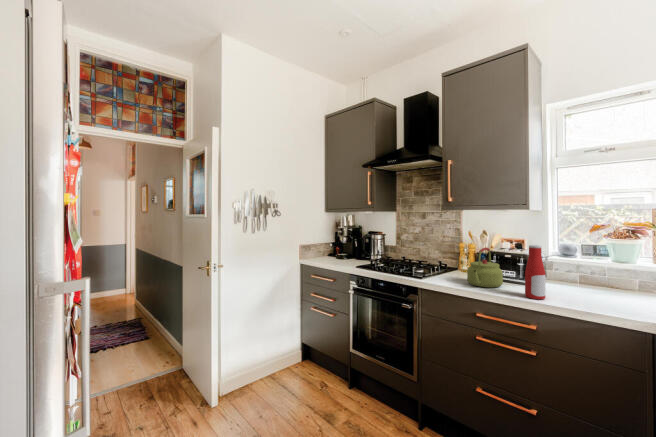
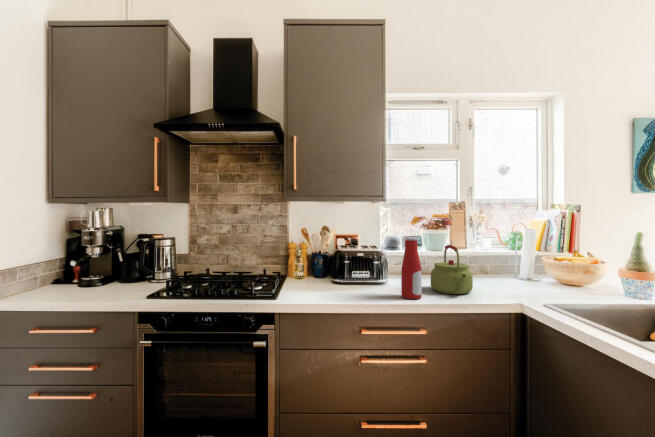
kettle: present [467,248,503,288] -> present [431,245,473,294]

